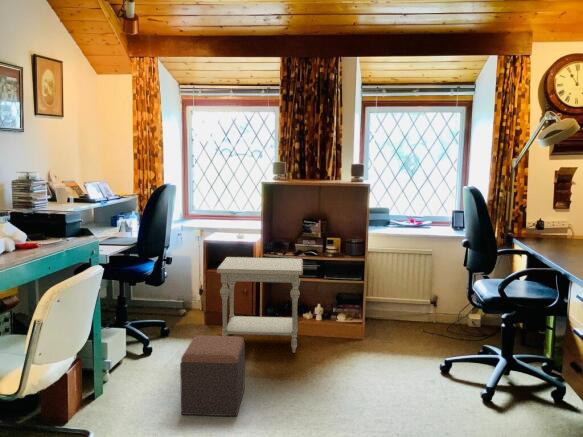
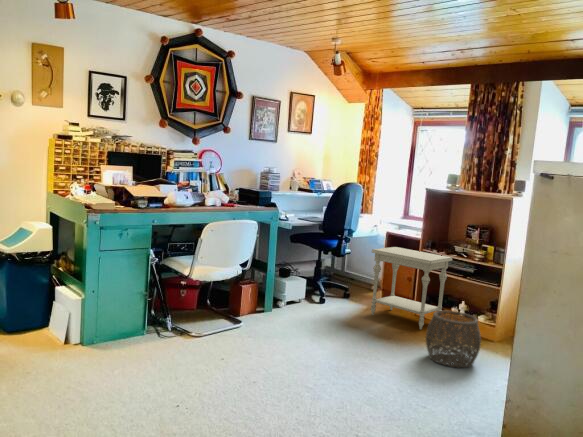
woven basket: none [348,328,414,402] -> present [426,311,481,368]
footstool: present [180,336,245,416] -> none [306,285,360,338]

